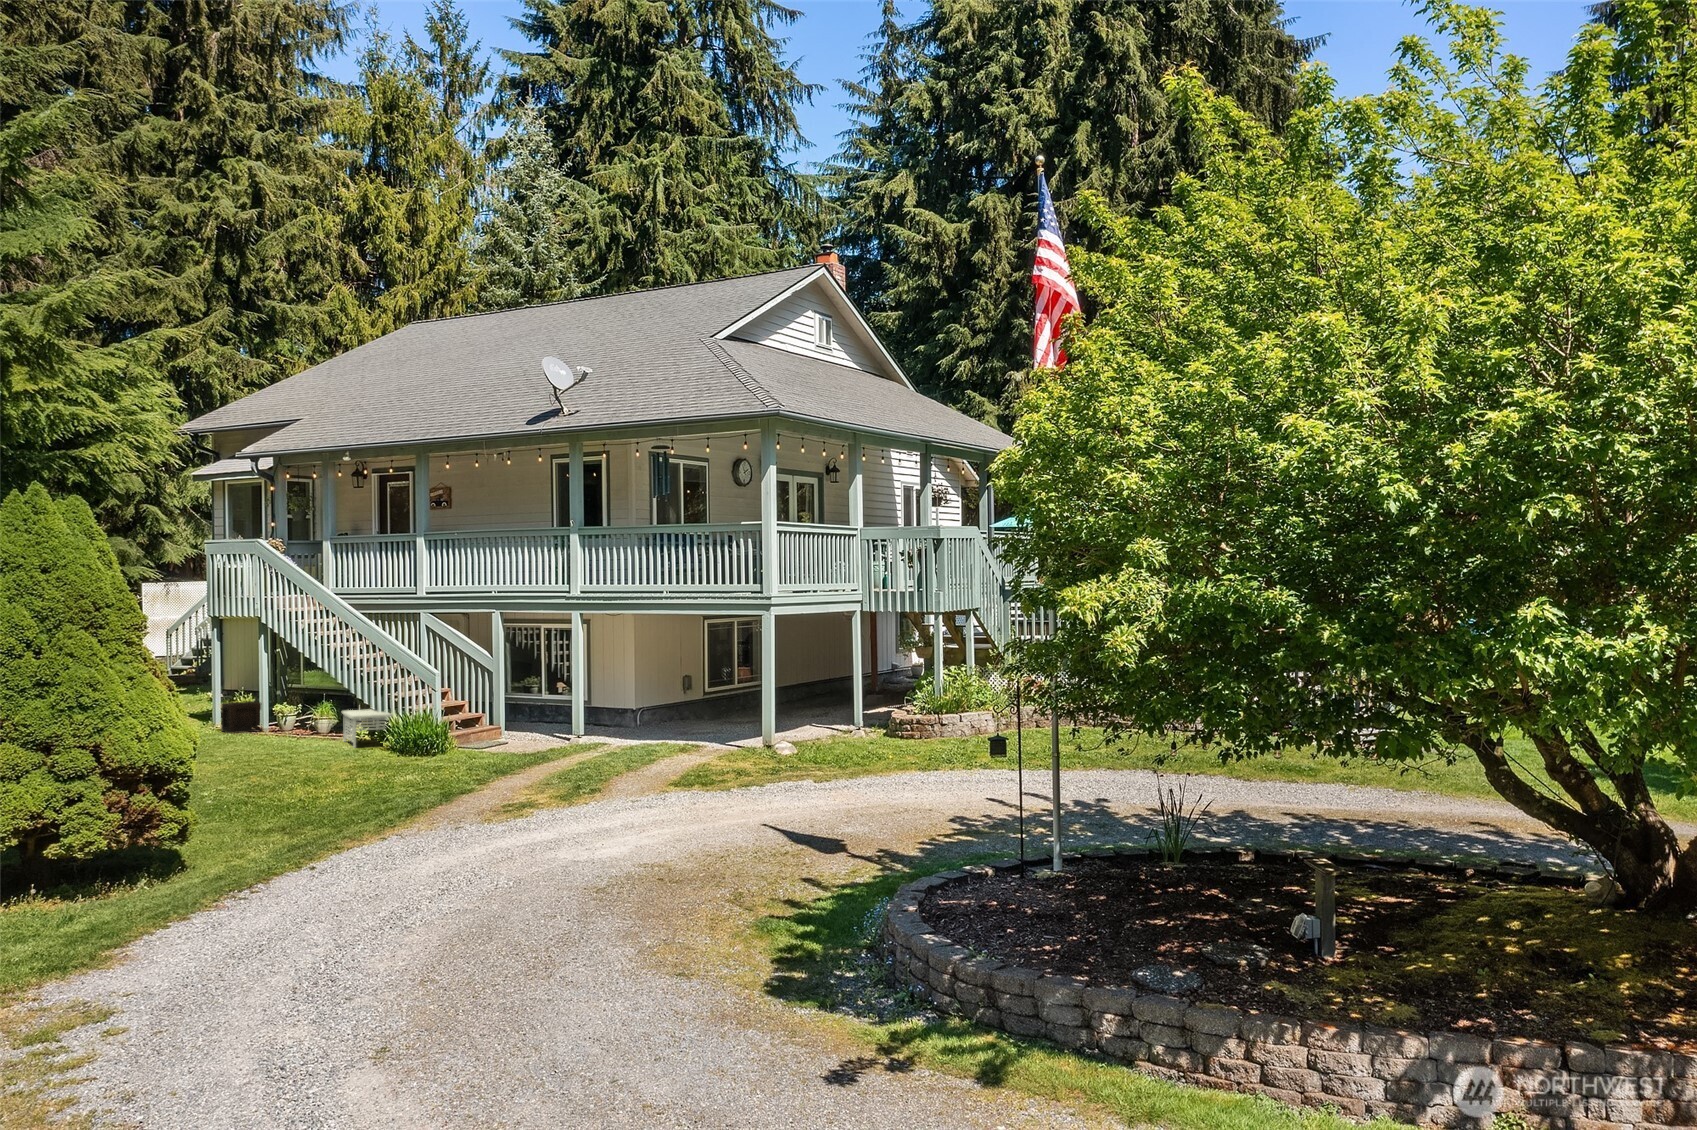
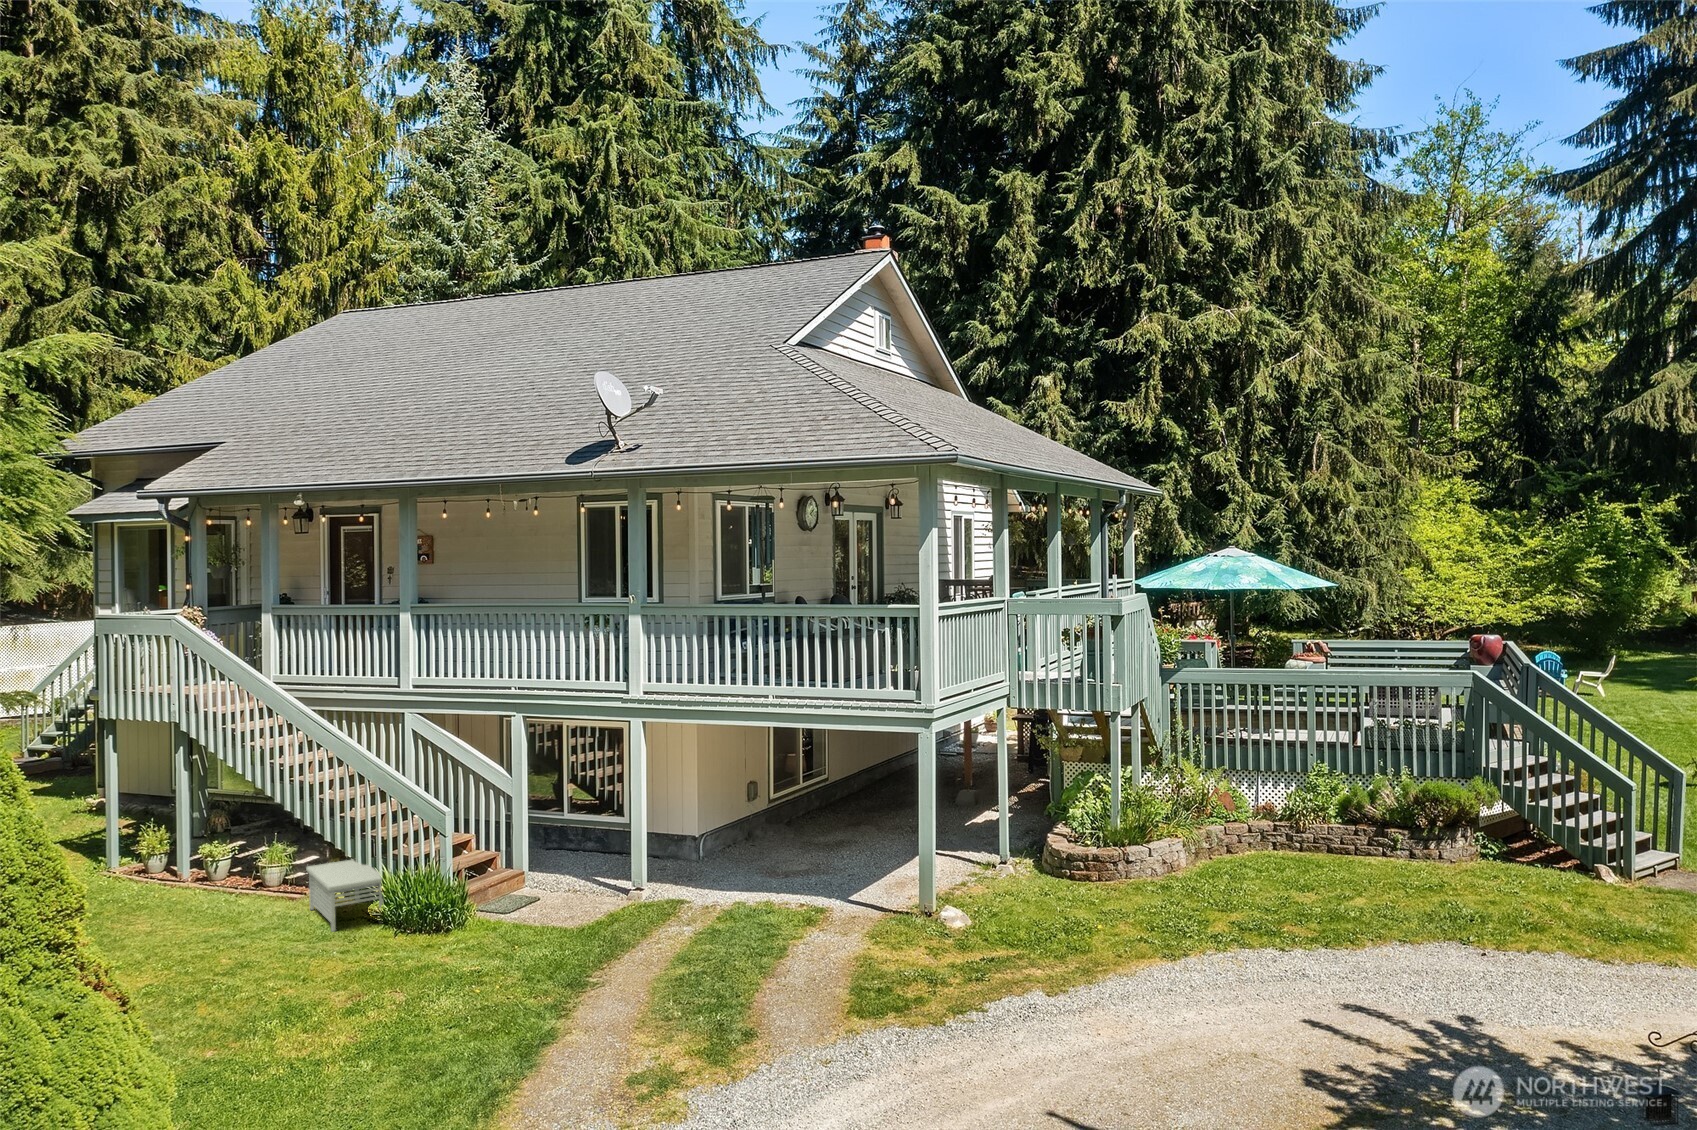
wooden crate: present [221,701,262,733] -> none [121,833,180,886]

